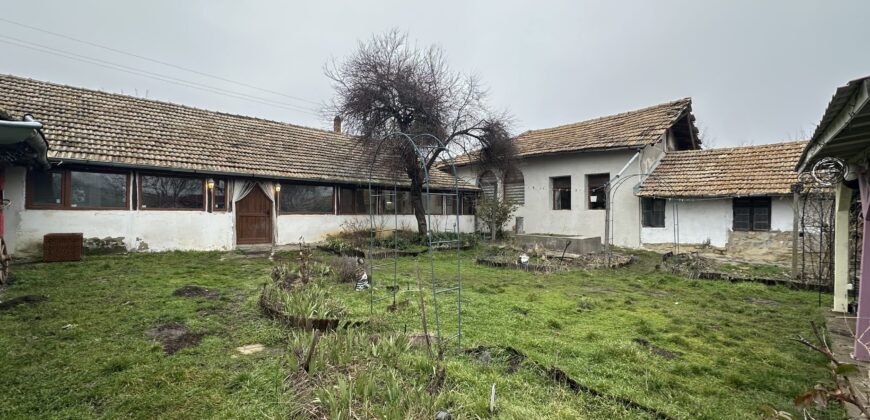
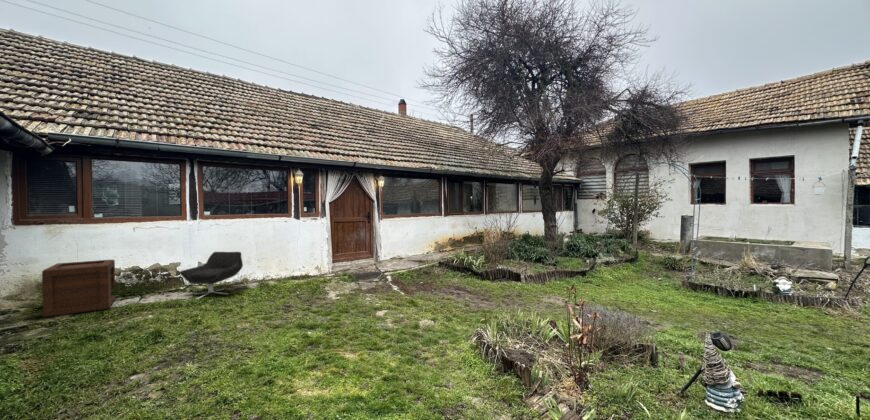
lounge chair: none [124,231,166,259] -> present [180,252,243,299]

